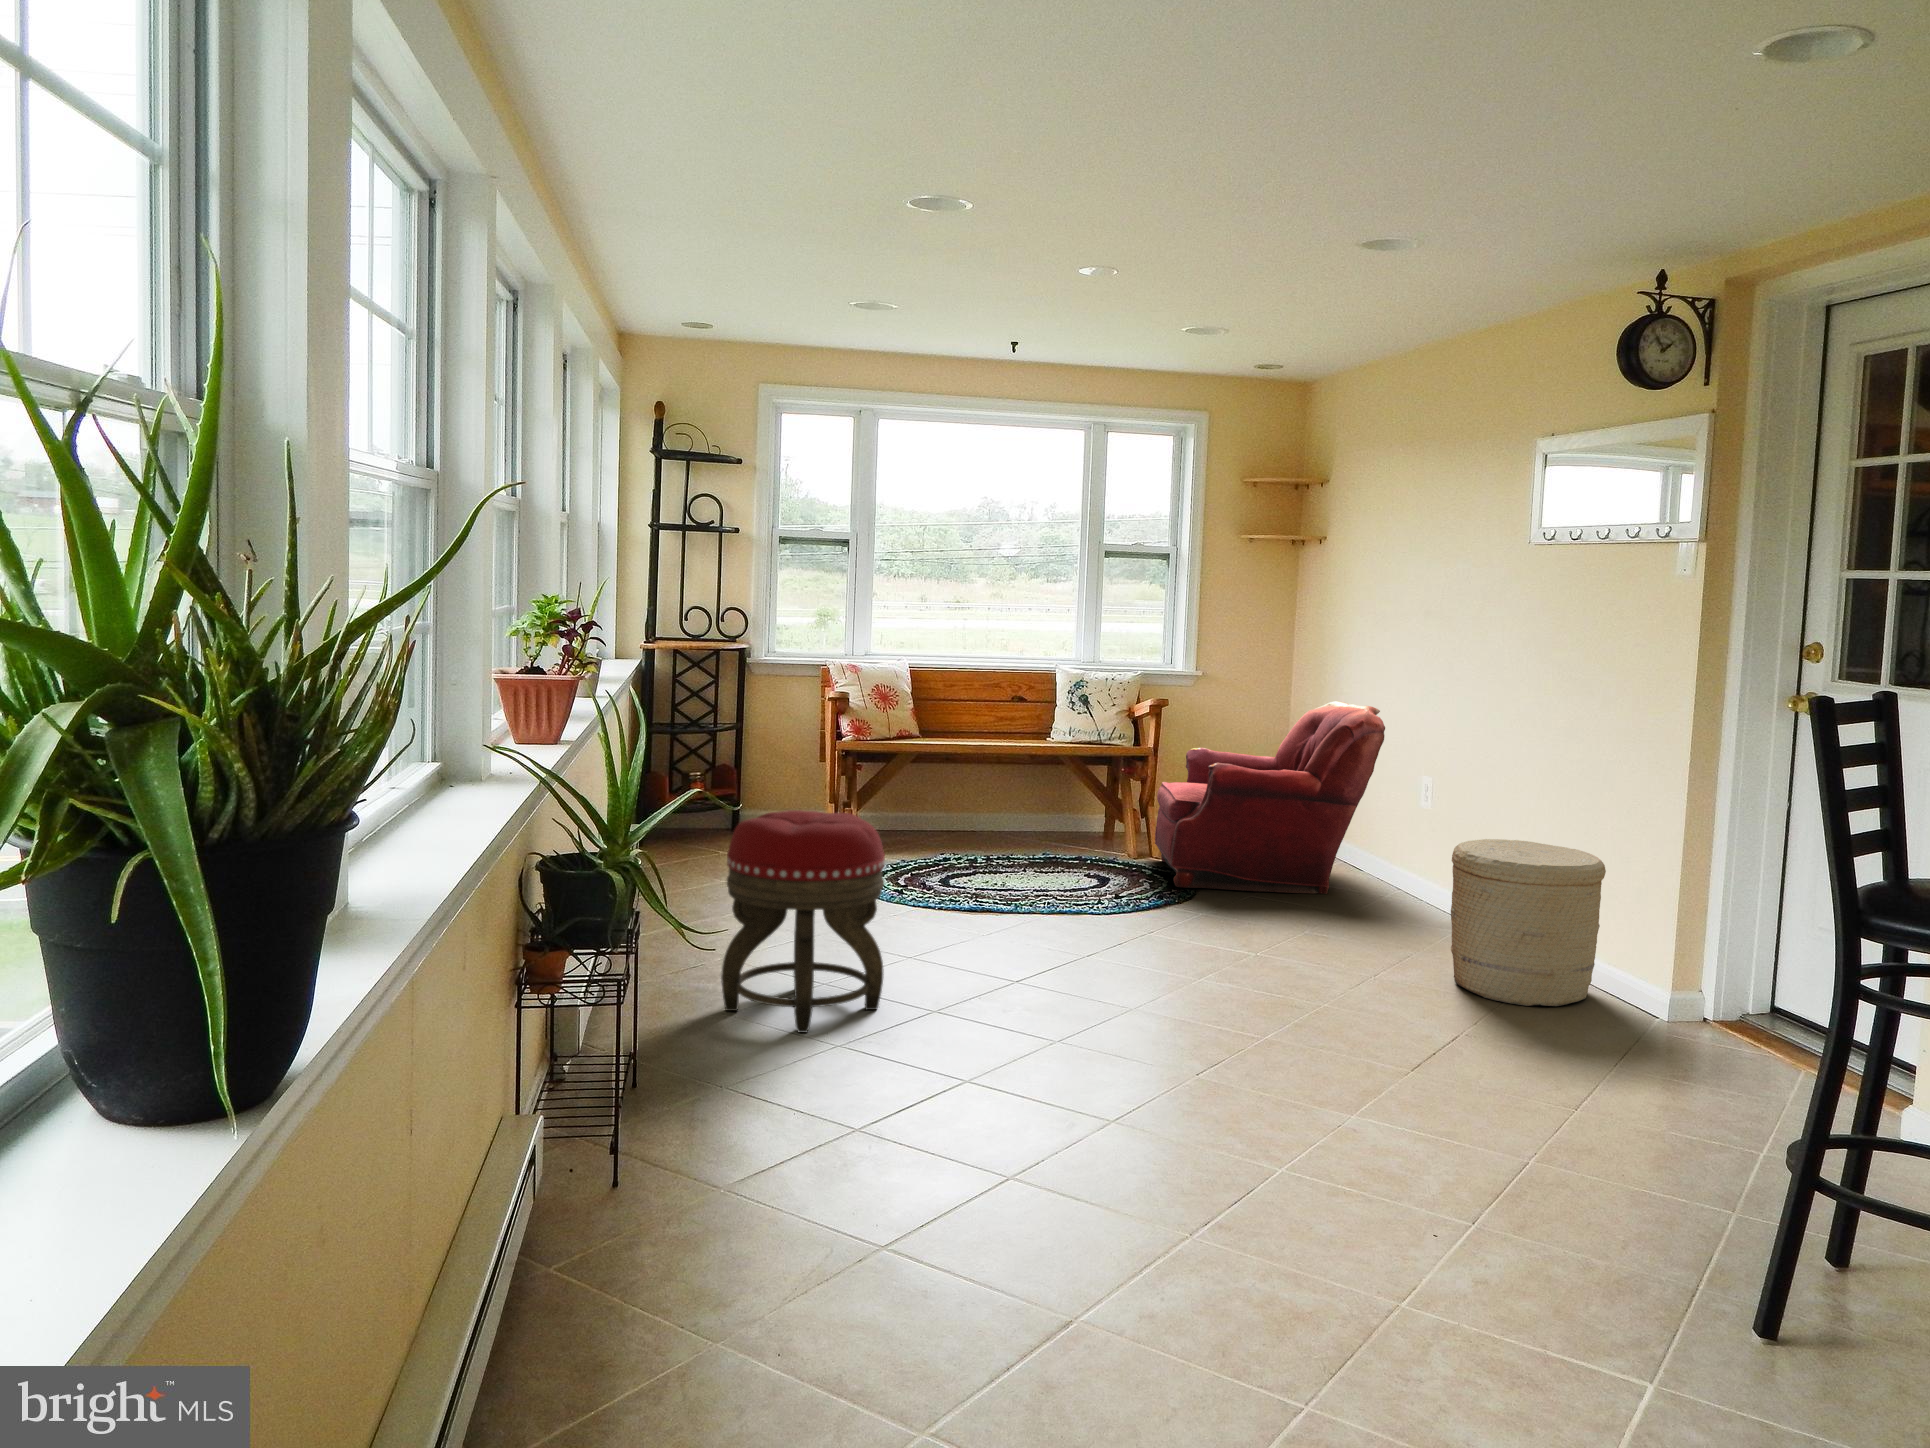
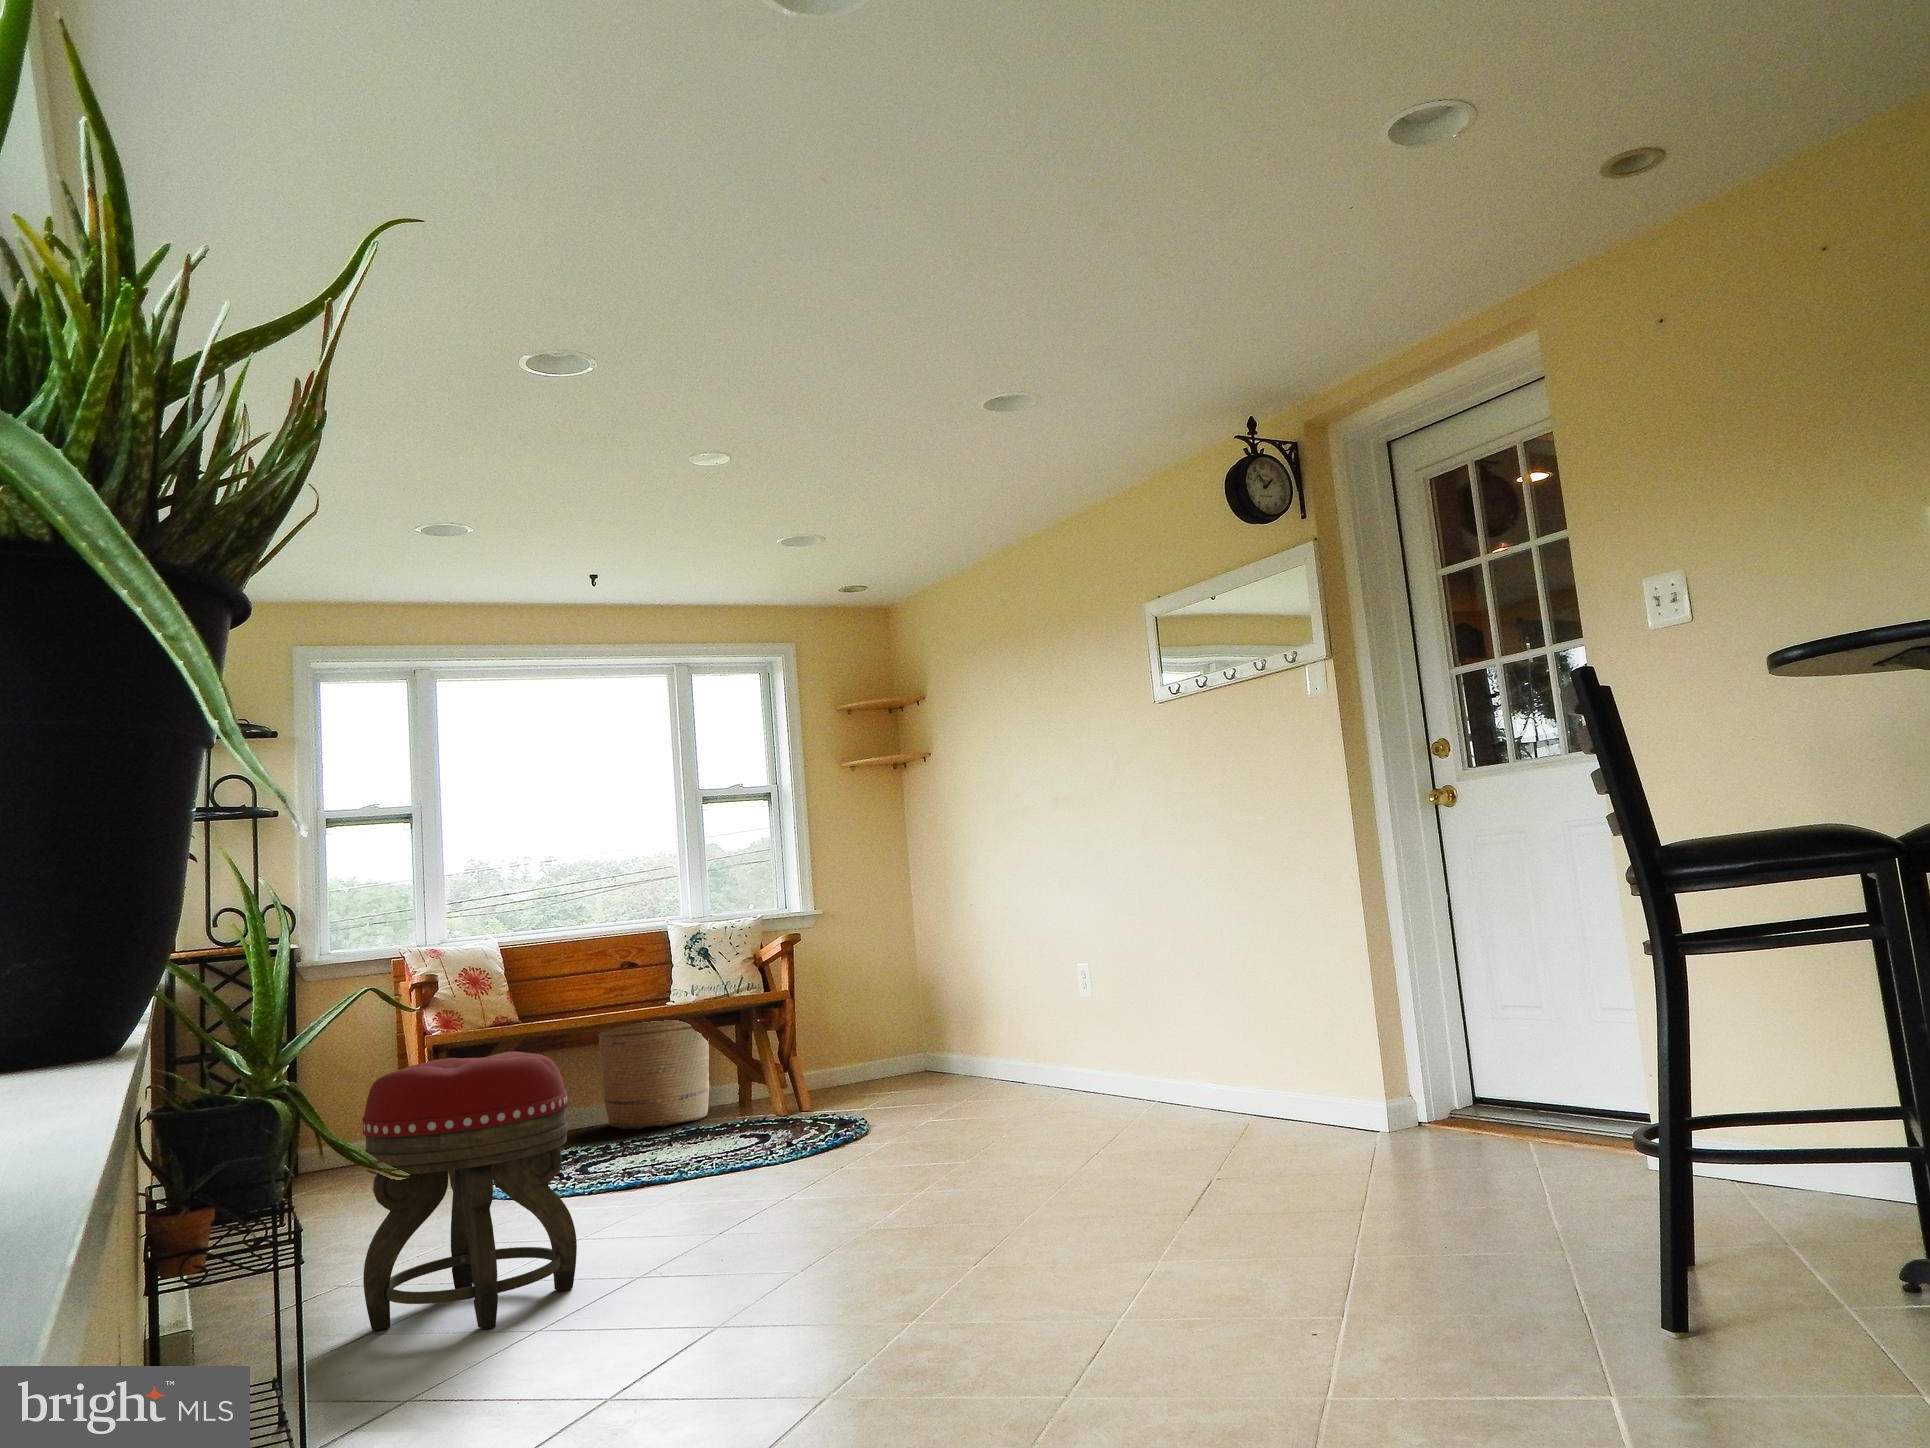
armchair: present [1155,701,1385,894] -> none [802,903,1052,1126]
woven basket: present [1451,839,1606,1006] -> present [598,1020,710,1129]

